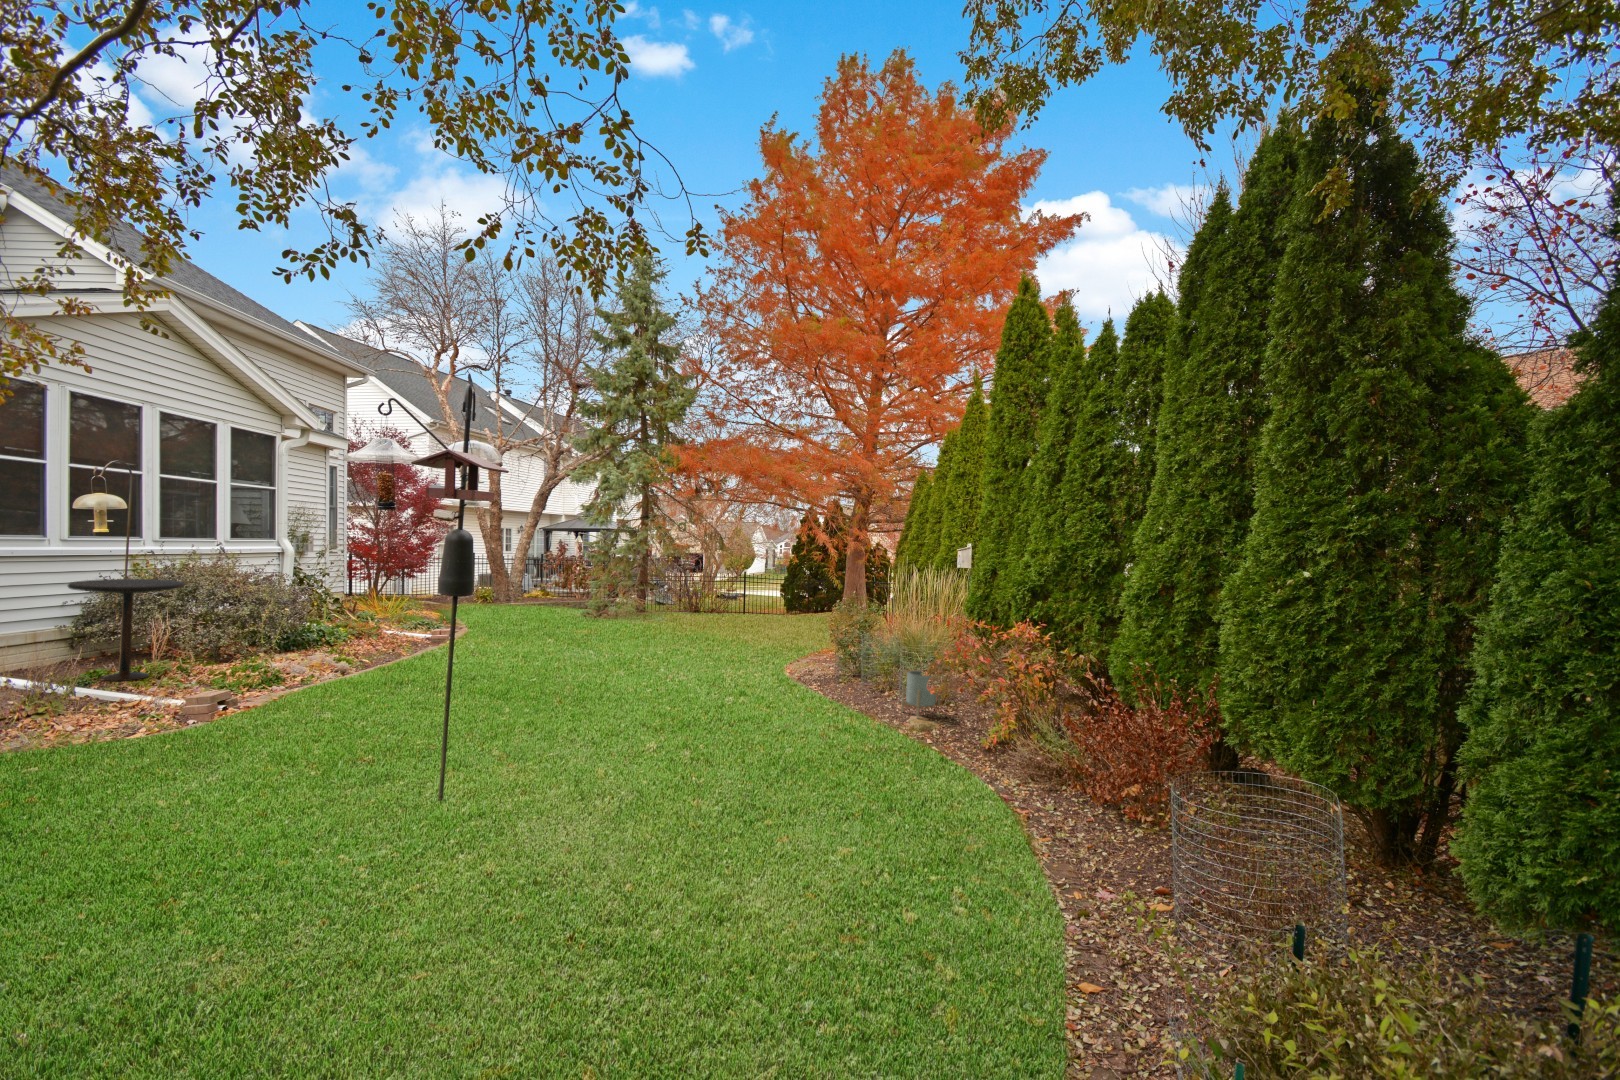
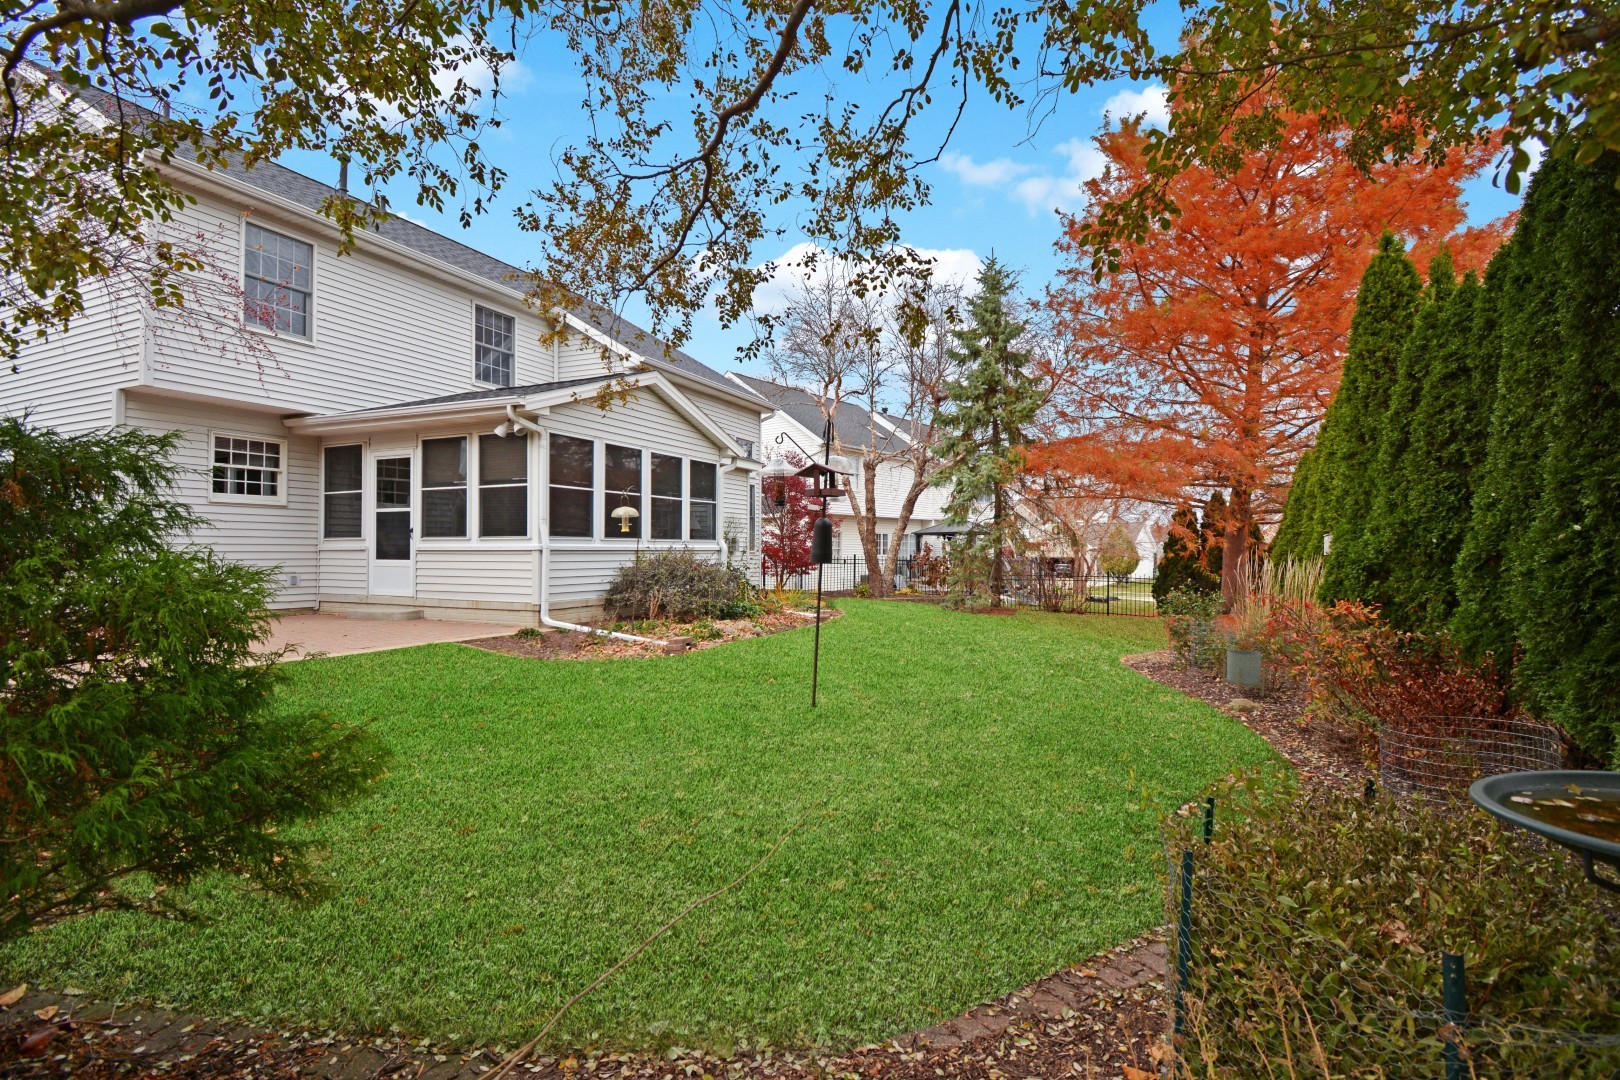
pedestal table: present [68,579,185,681] -> none [606,565,666,631]

